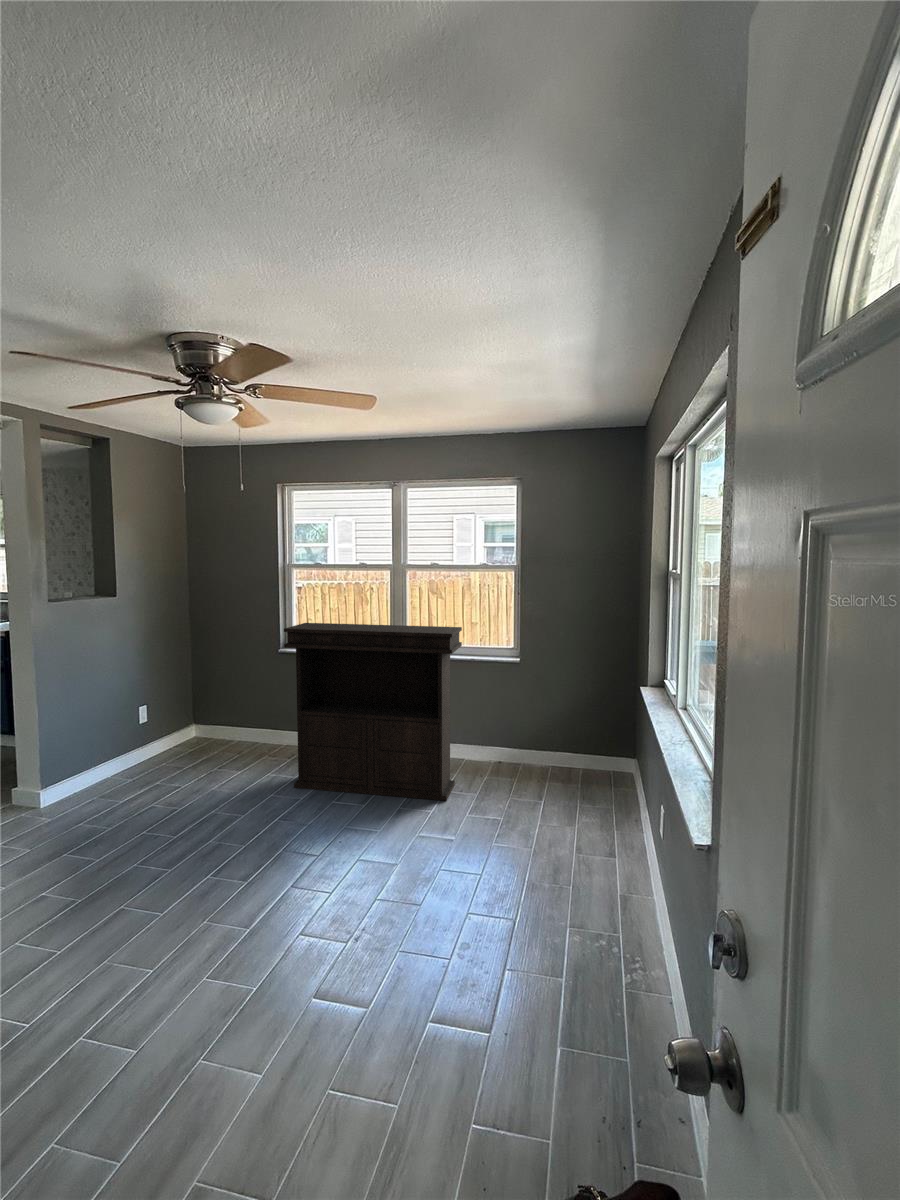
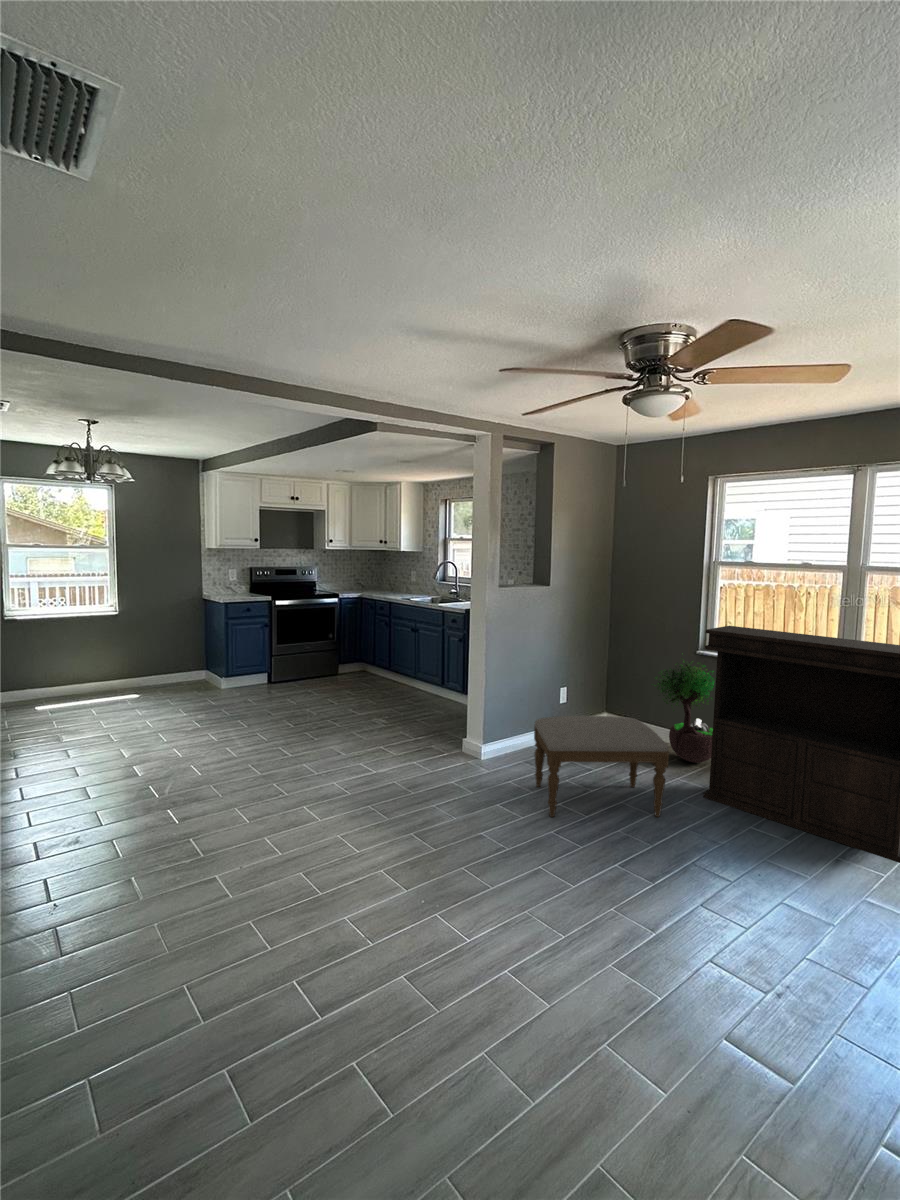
potted tree: none [238,653,307,757] -> present [652,653,715,763]
ottoman: none [108,726,257,850] -> present [534,716,669,817]

